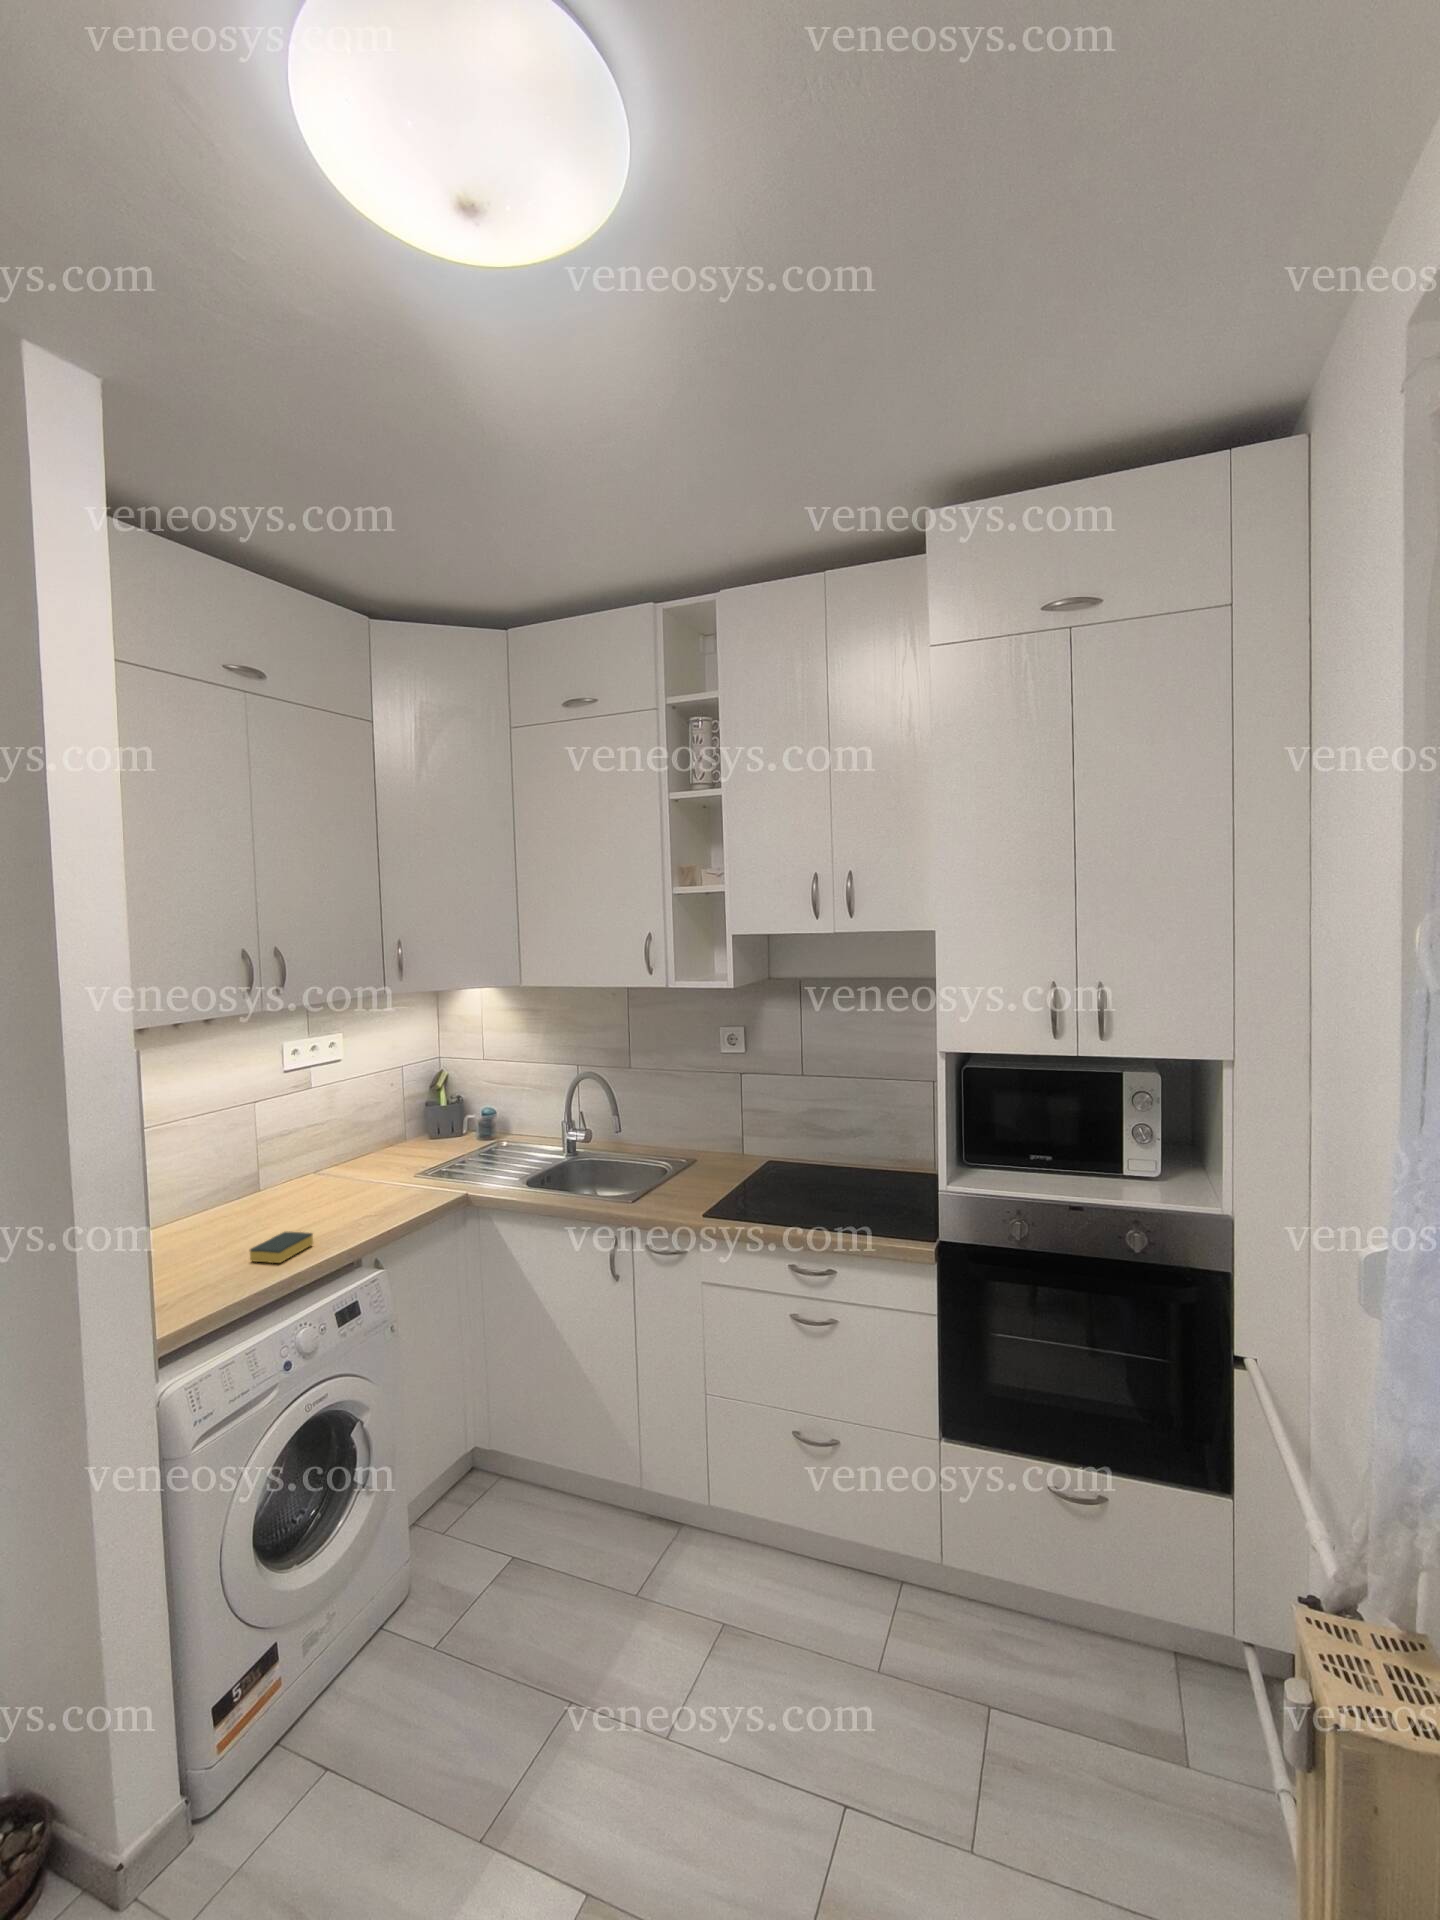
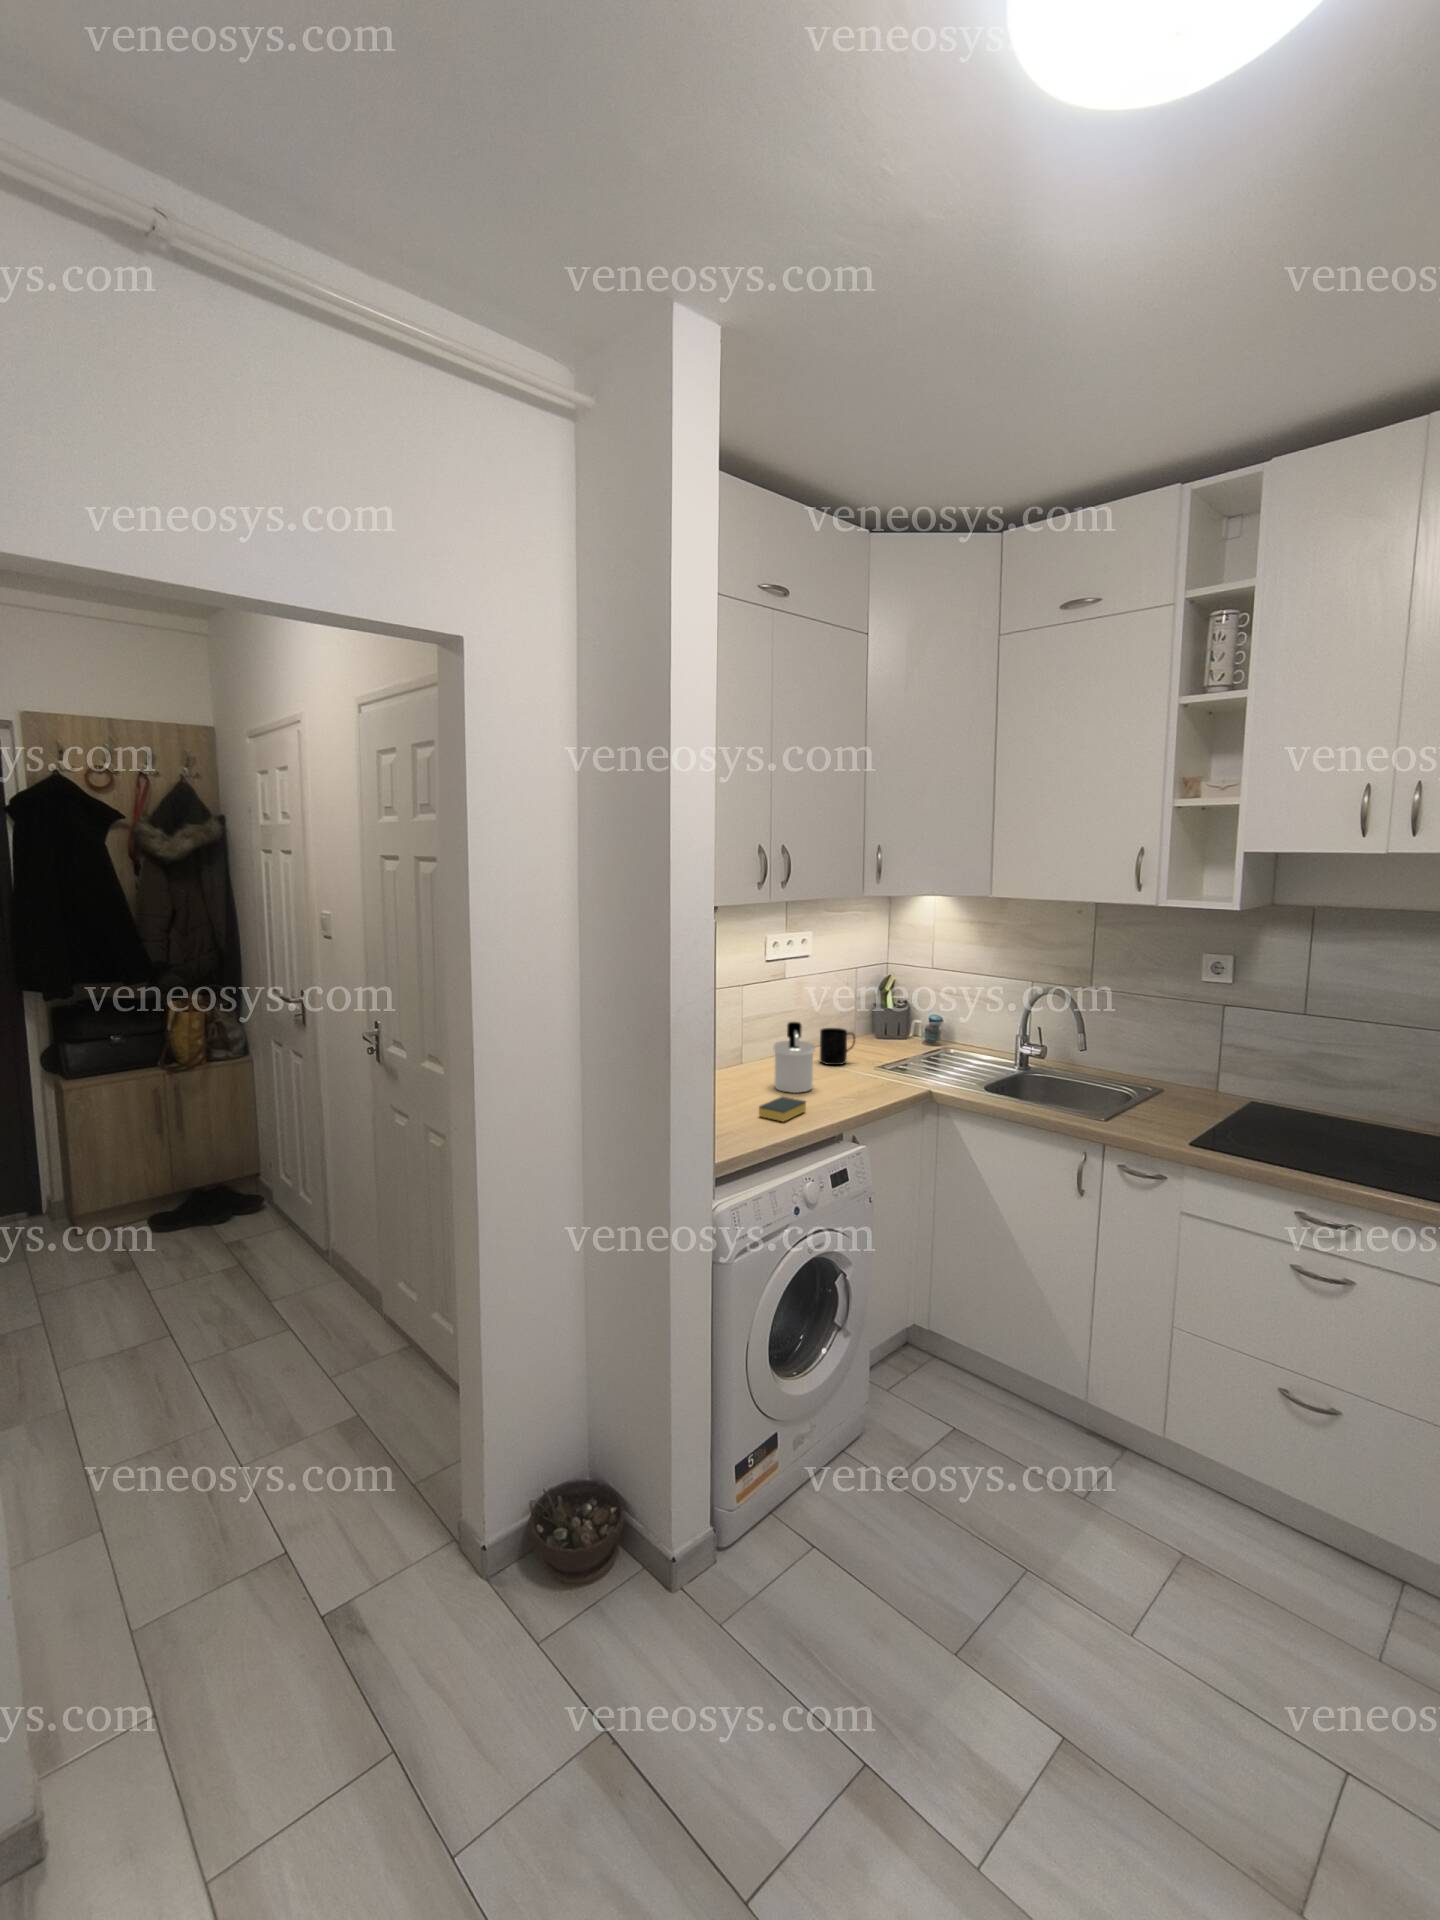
mug: none [351,1137,393,1180] -> present [820,1028,855,1065]
soap dispenser: none [280,1141,332,1223] -> present [774,1022,815,1093]

